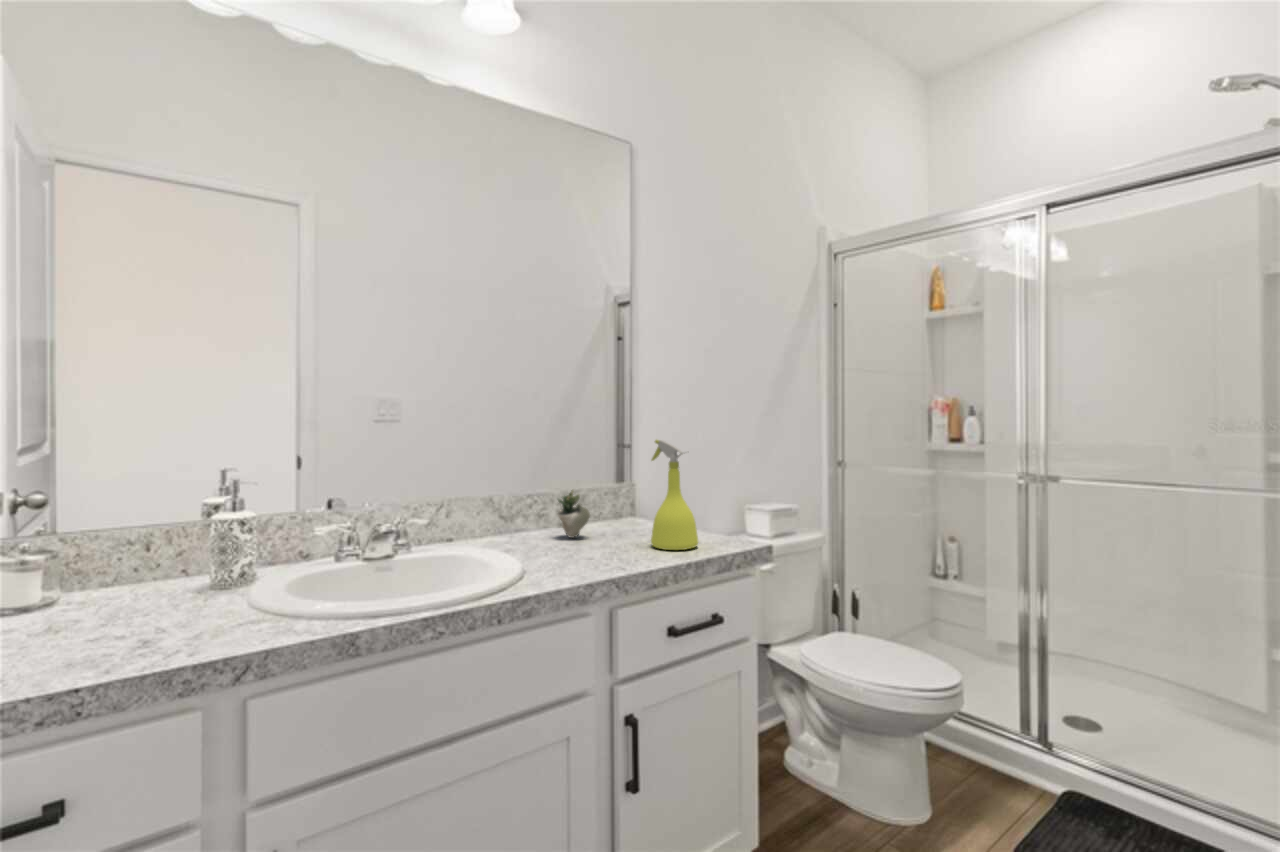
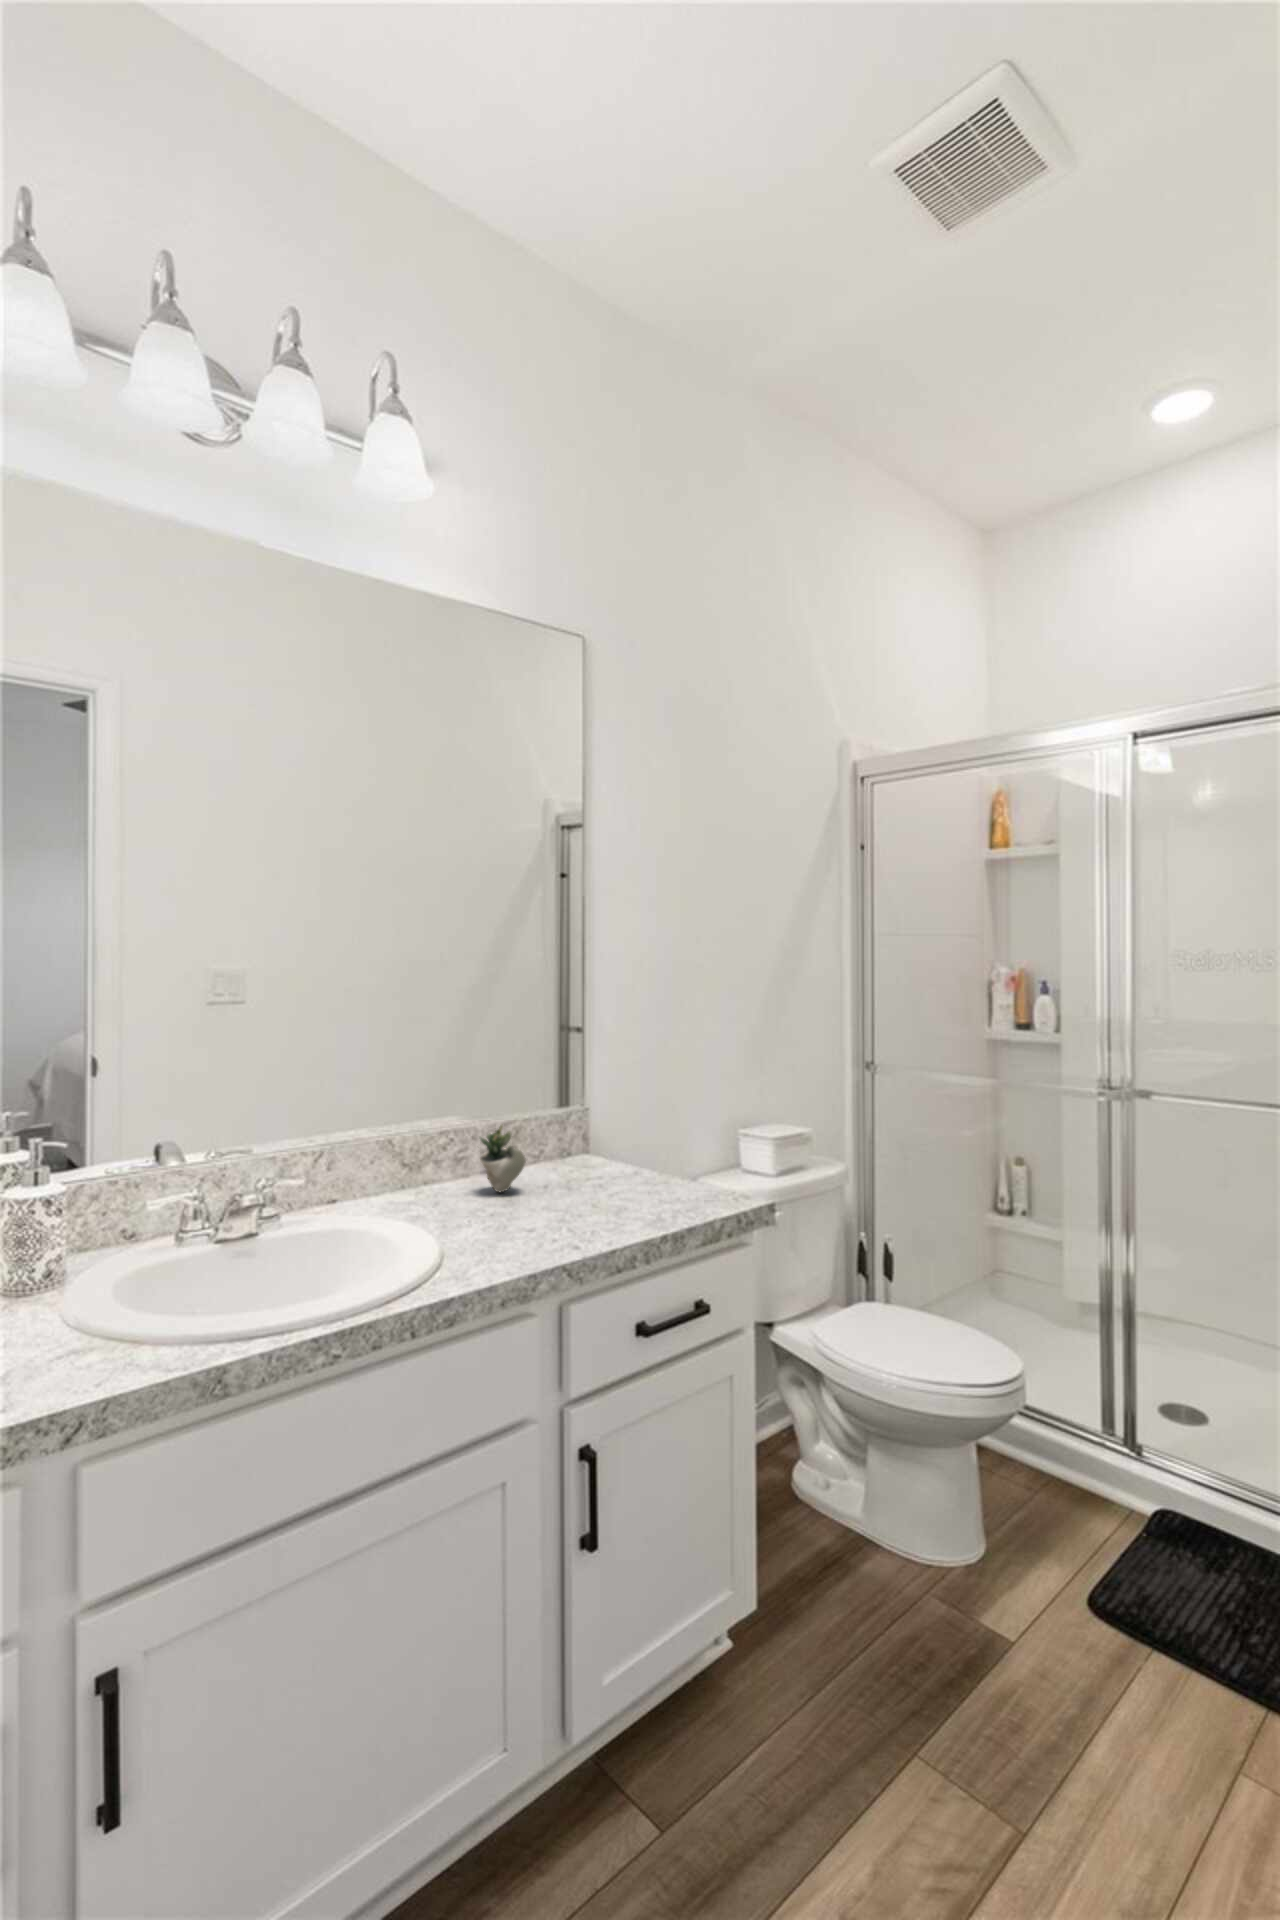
spray bottle: present [651,440,698,550] -> none [610,1059,675,1212]

